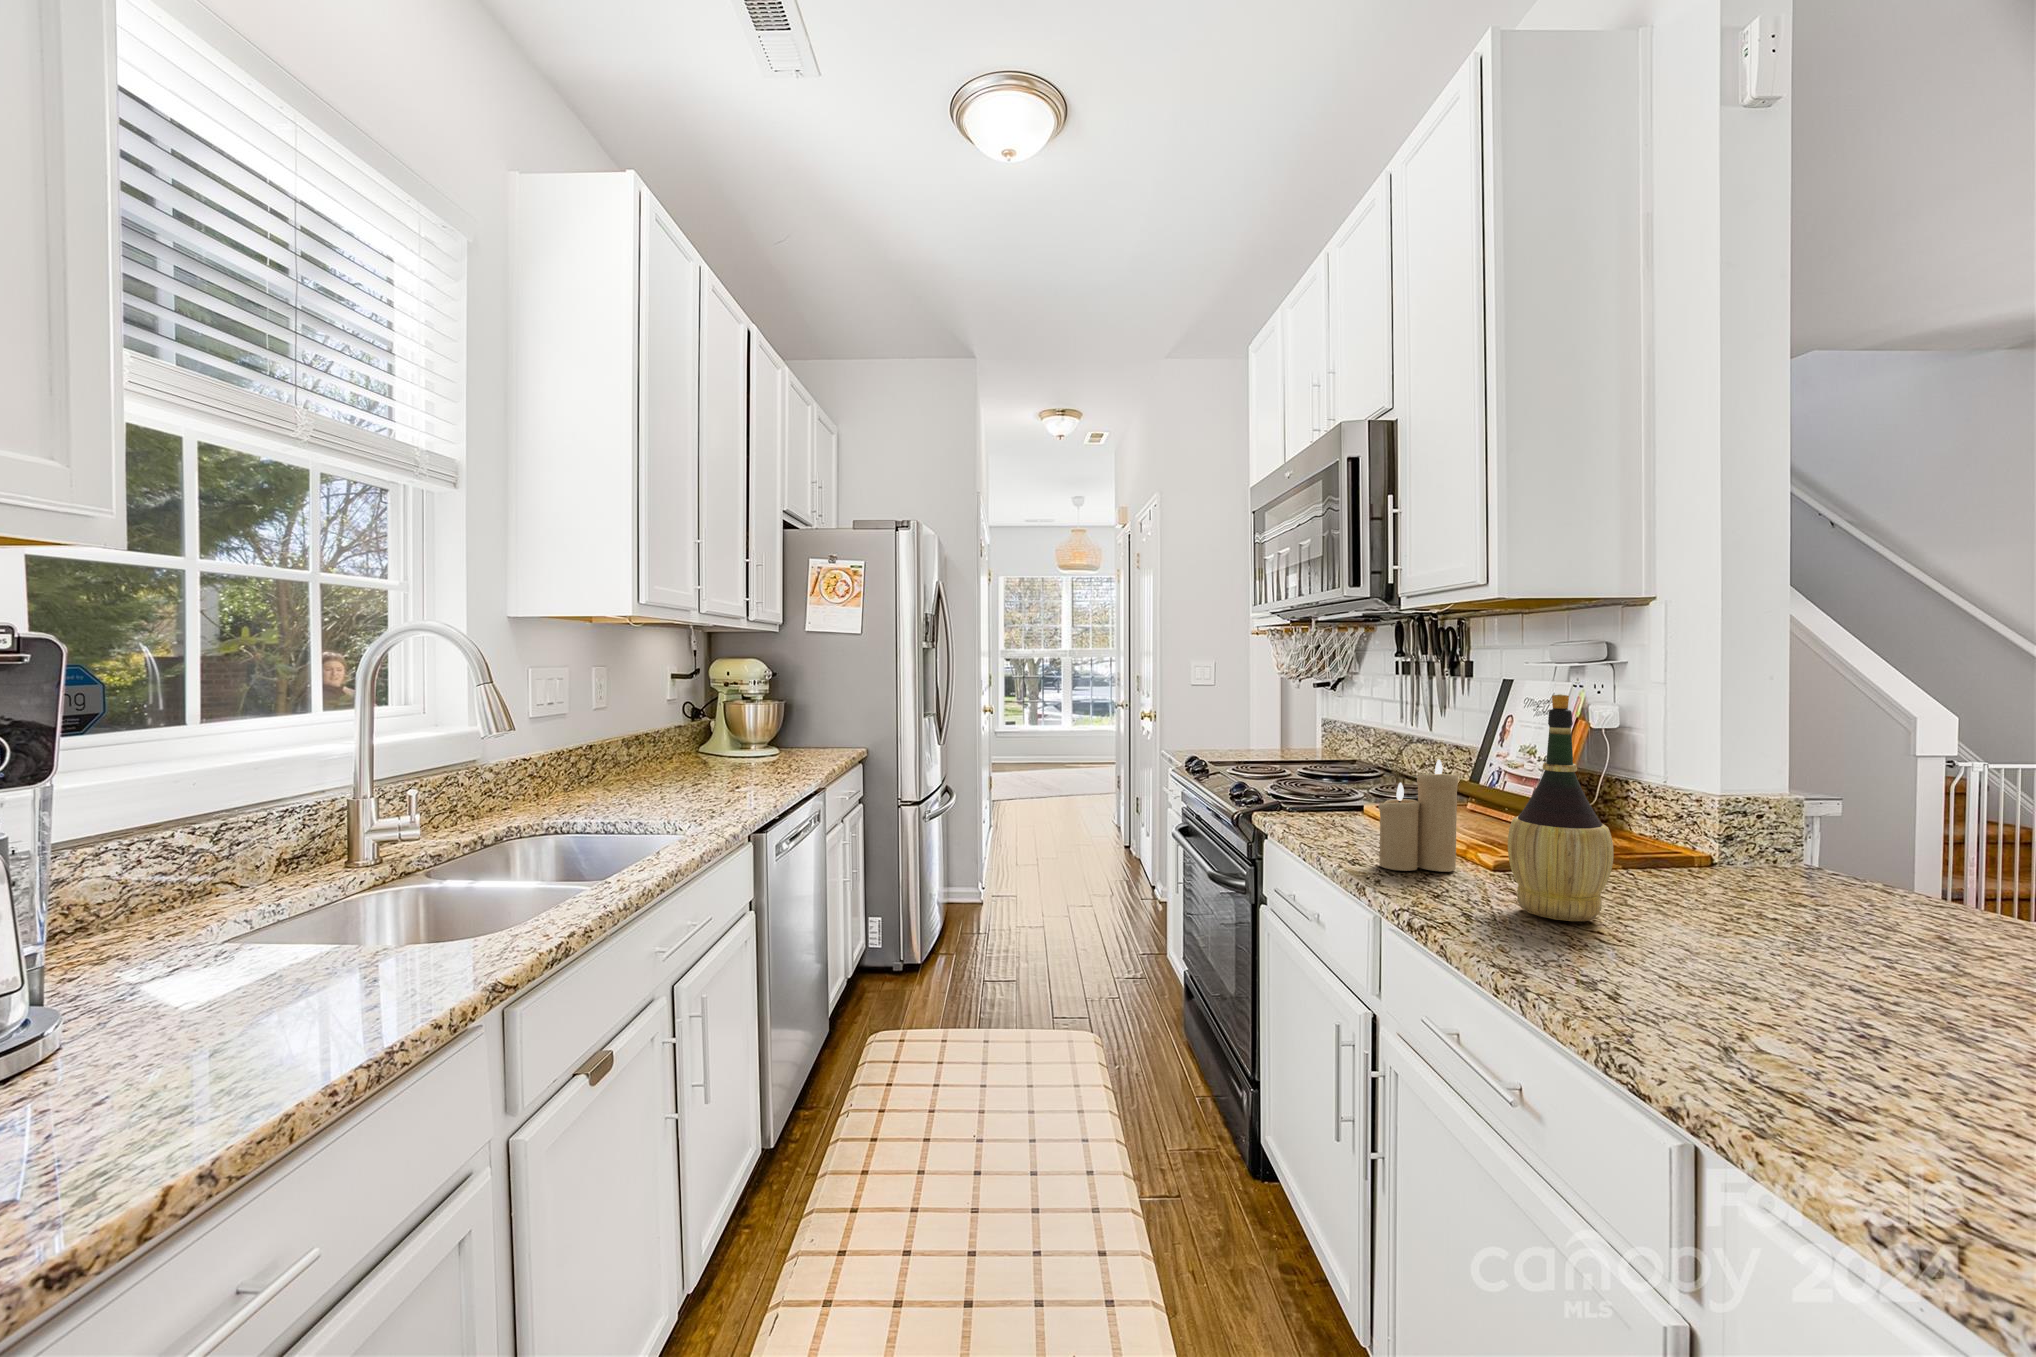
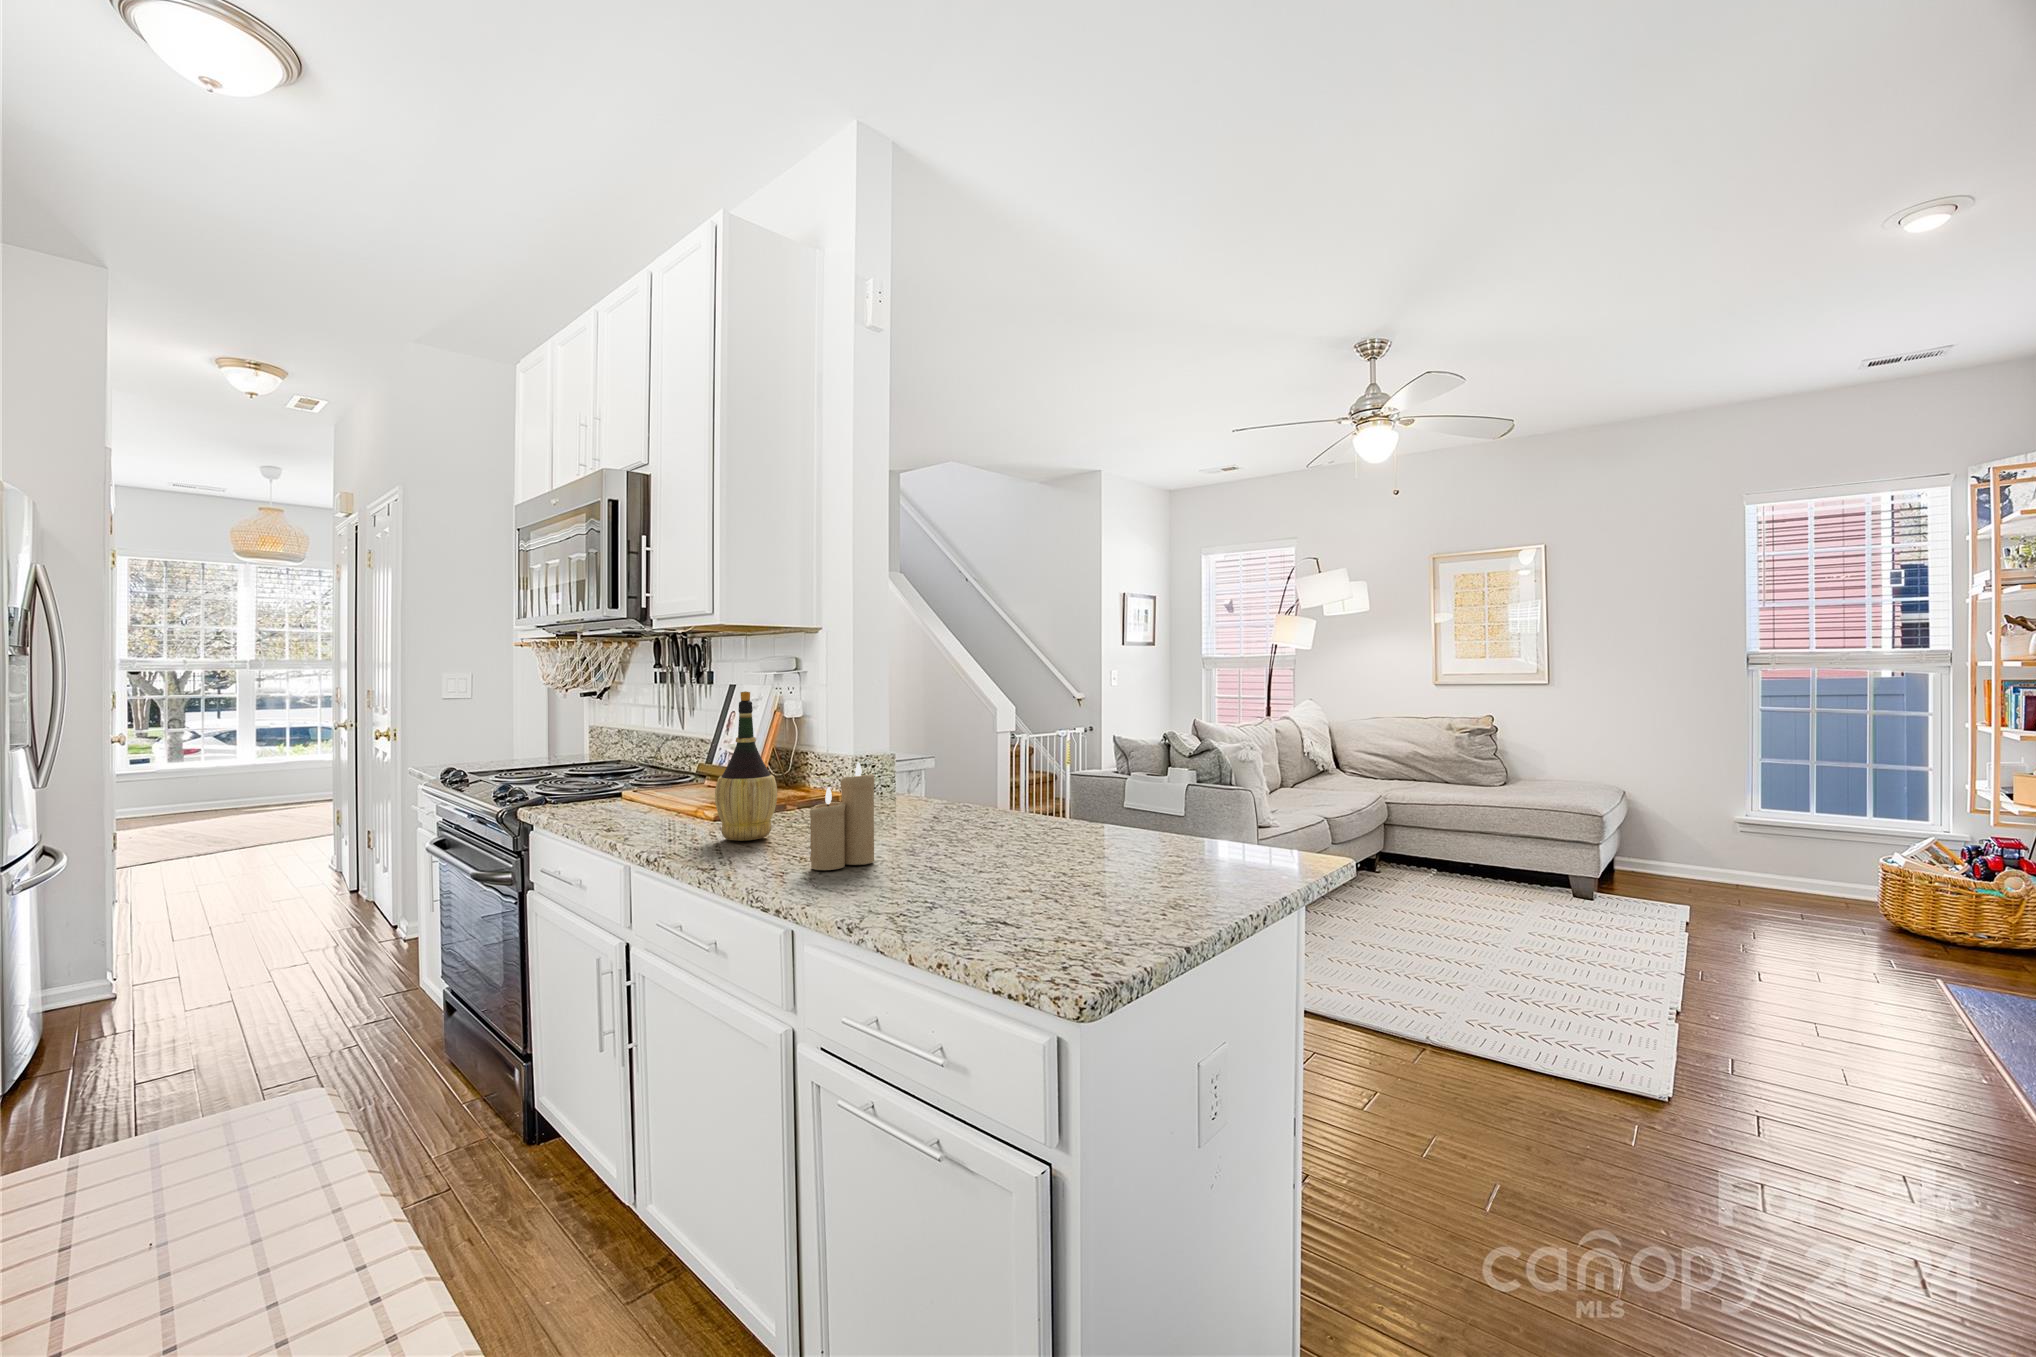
candle: present [1378,759,1458,872] -> present [810,762,875,870]

